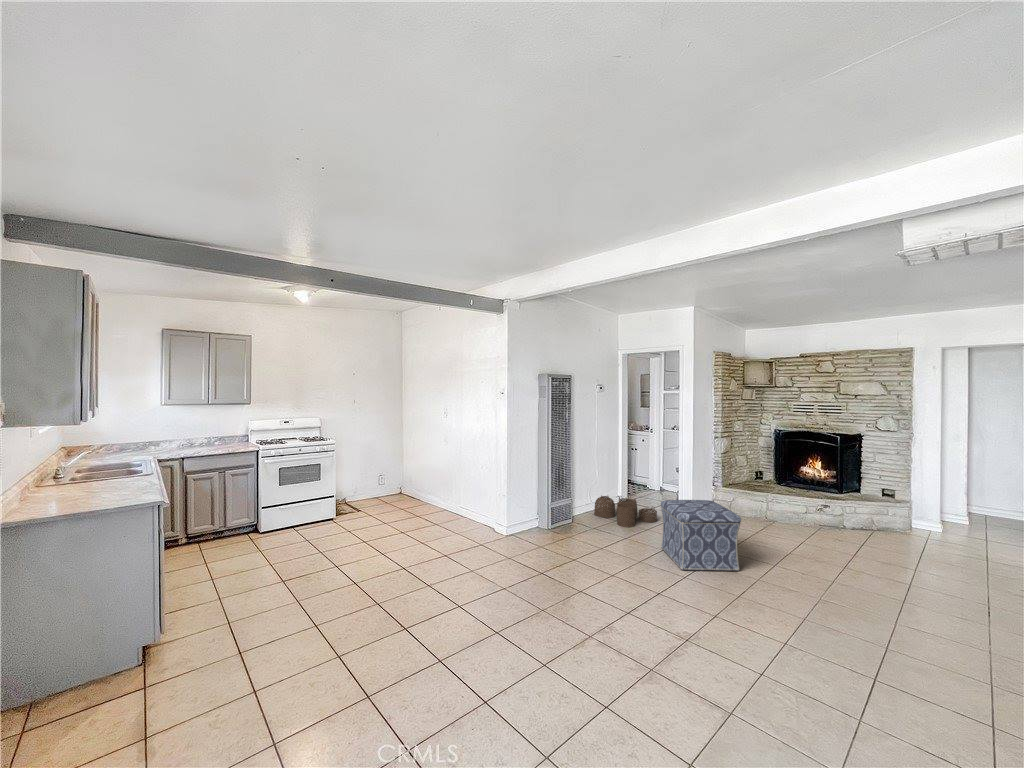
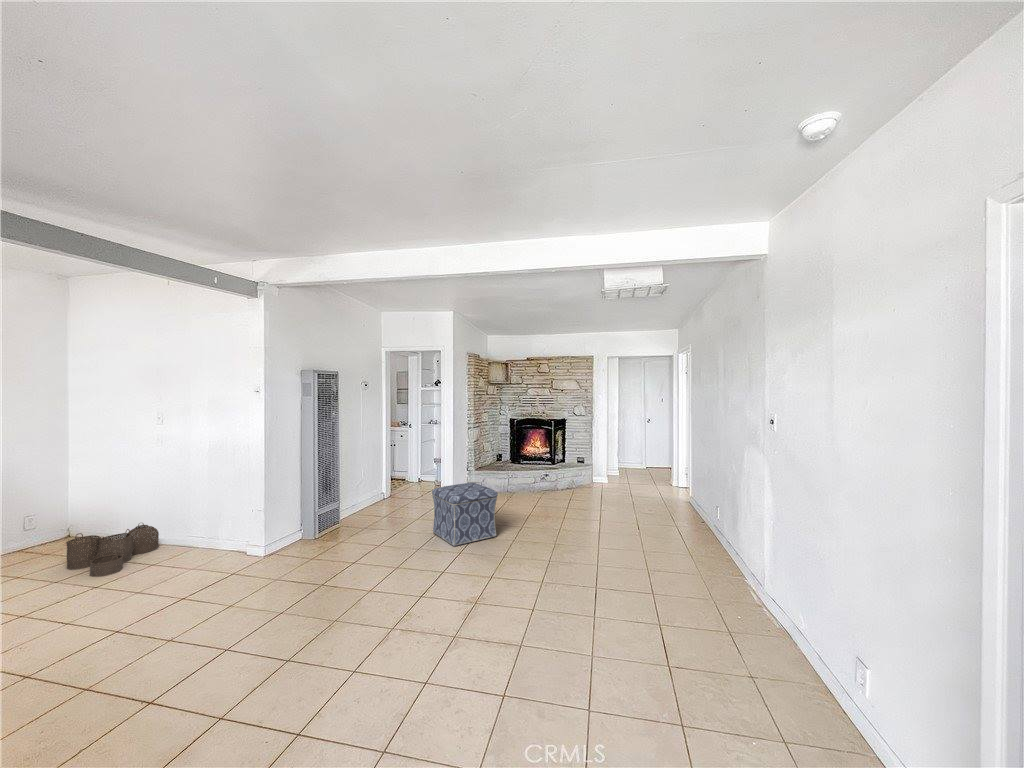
woven basket: present [594,496,657,527] -> present [66,524,159,577]

